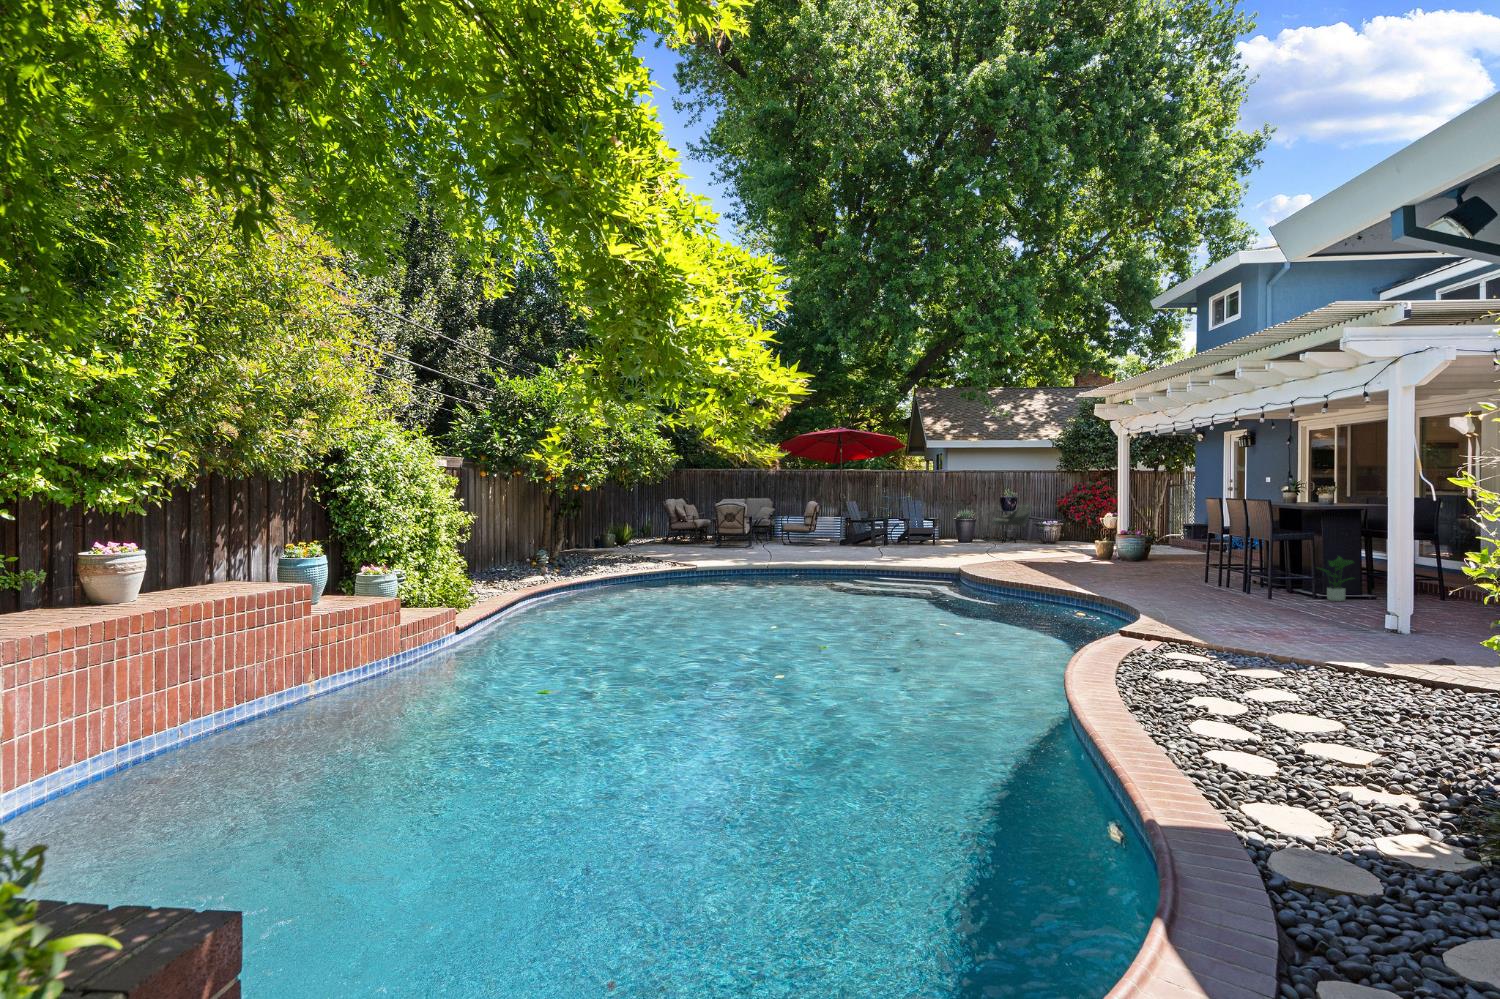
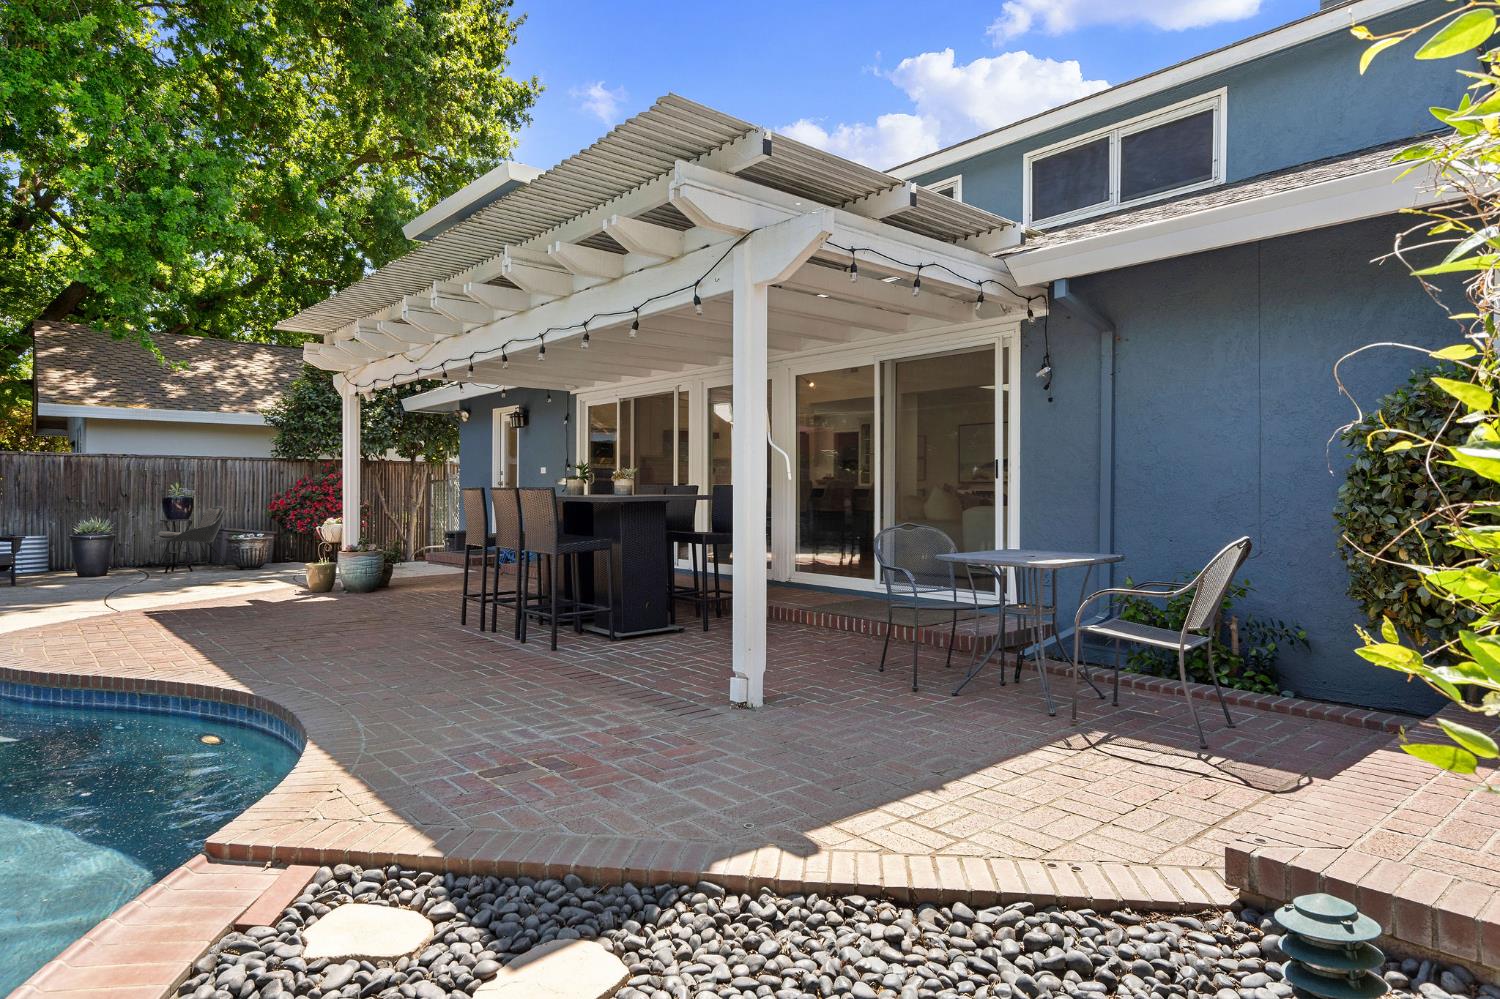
potted plant: present [1318,556,1354,601] -> none [617,574,670,647]

